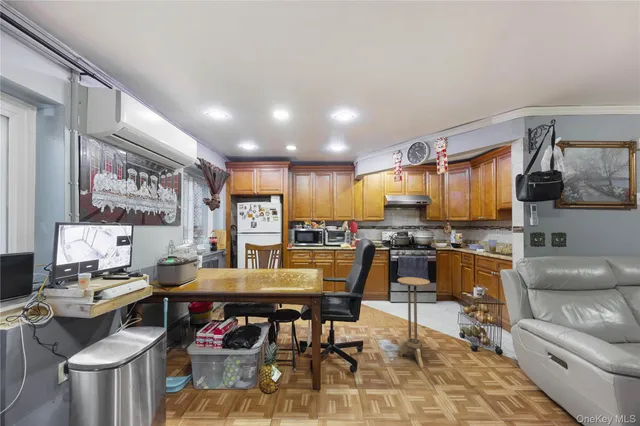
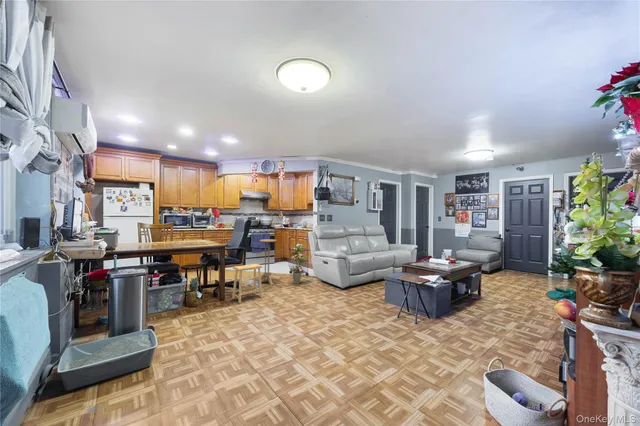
house plant: none [460,300,512,384] -> present [291,245,308,284]
footstool: none [338,332,394,414] -> present [232,264,263,303]

